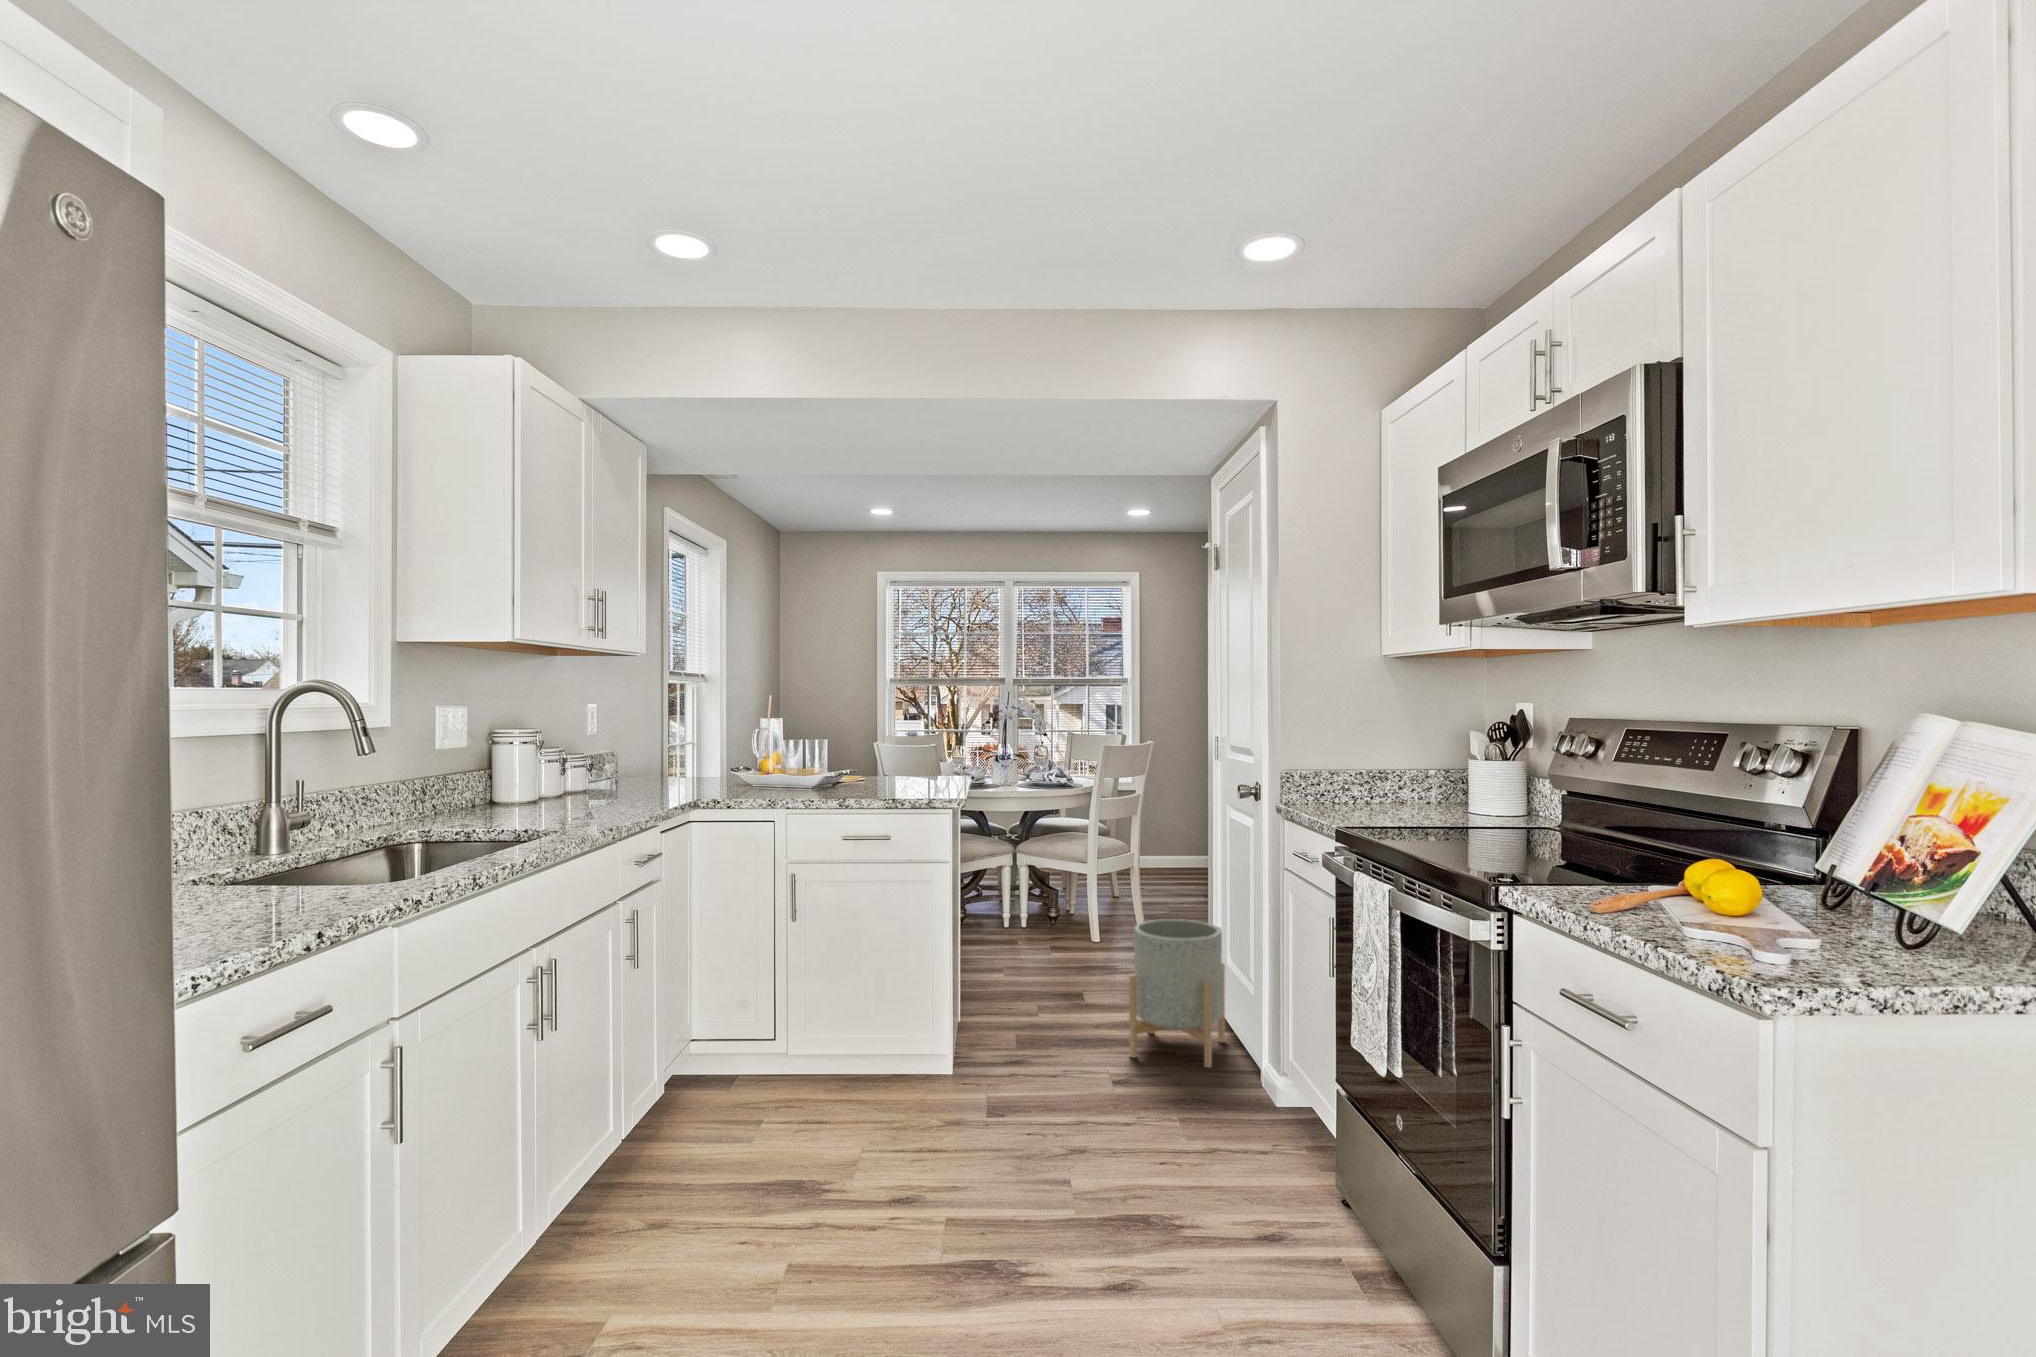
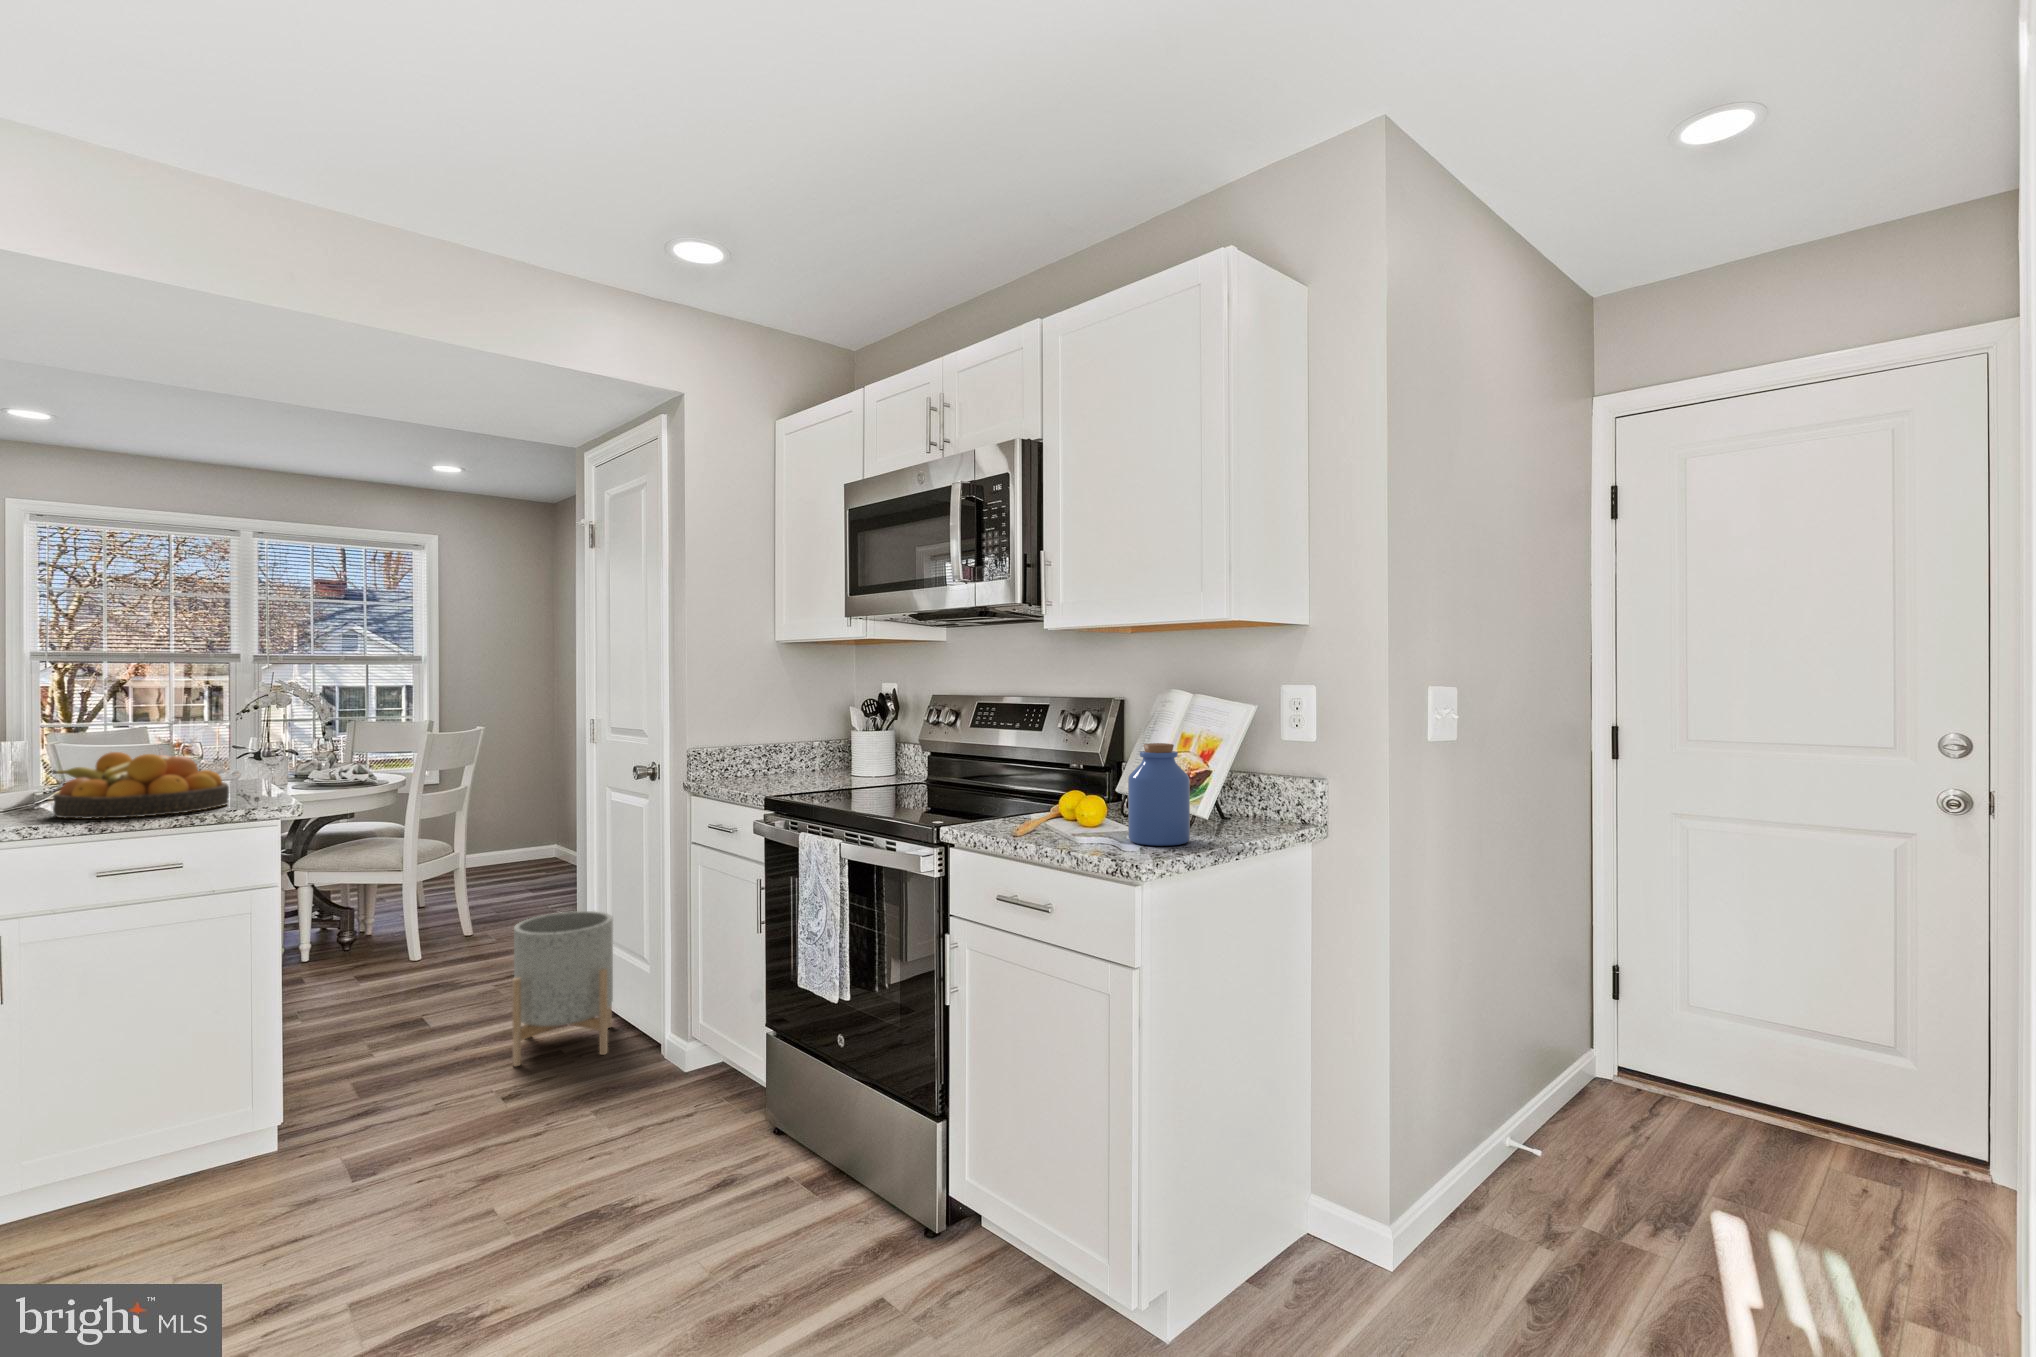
fruit bowl: none [831,746,930,795] -> present [52,752,229,819]
jar: none [1774,799,1899,964] -> present [1128,743,1190,846]

